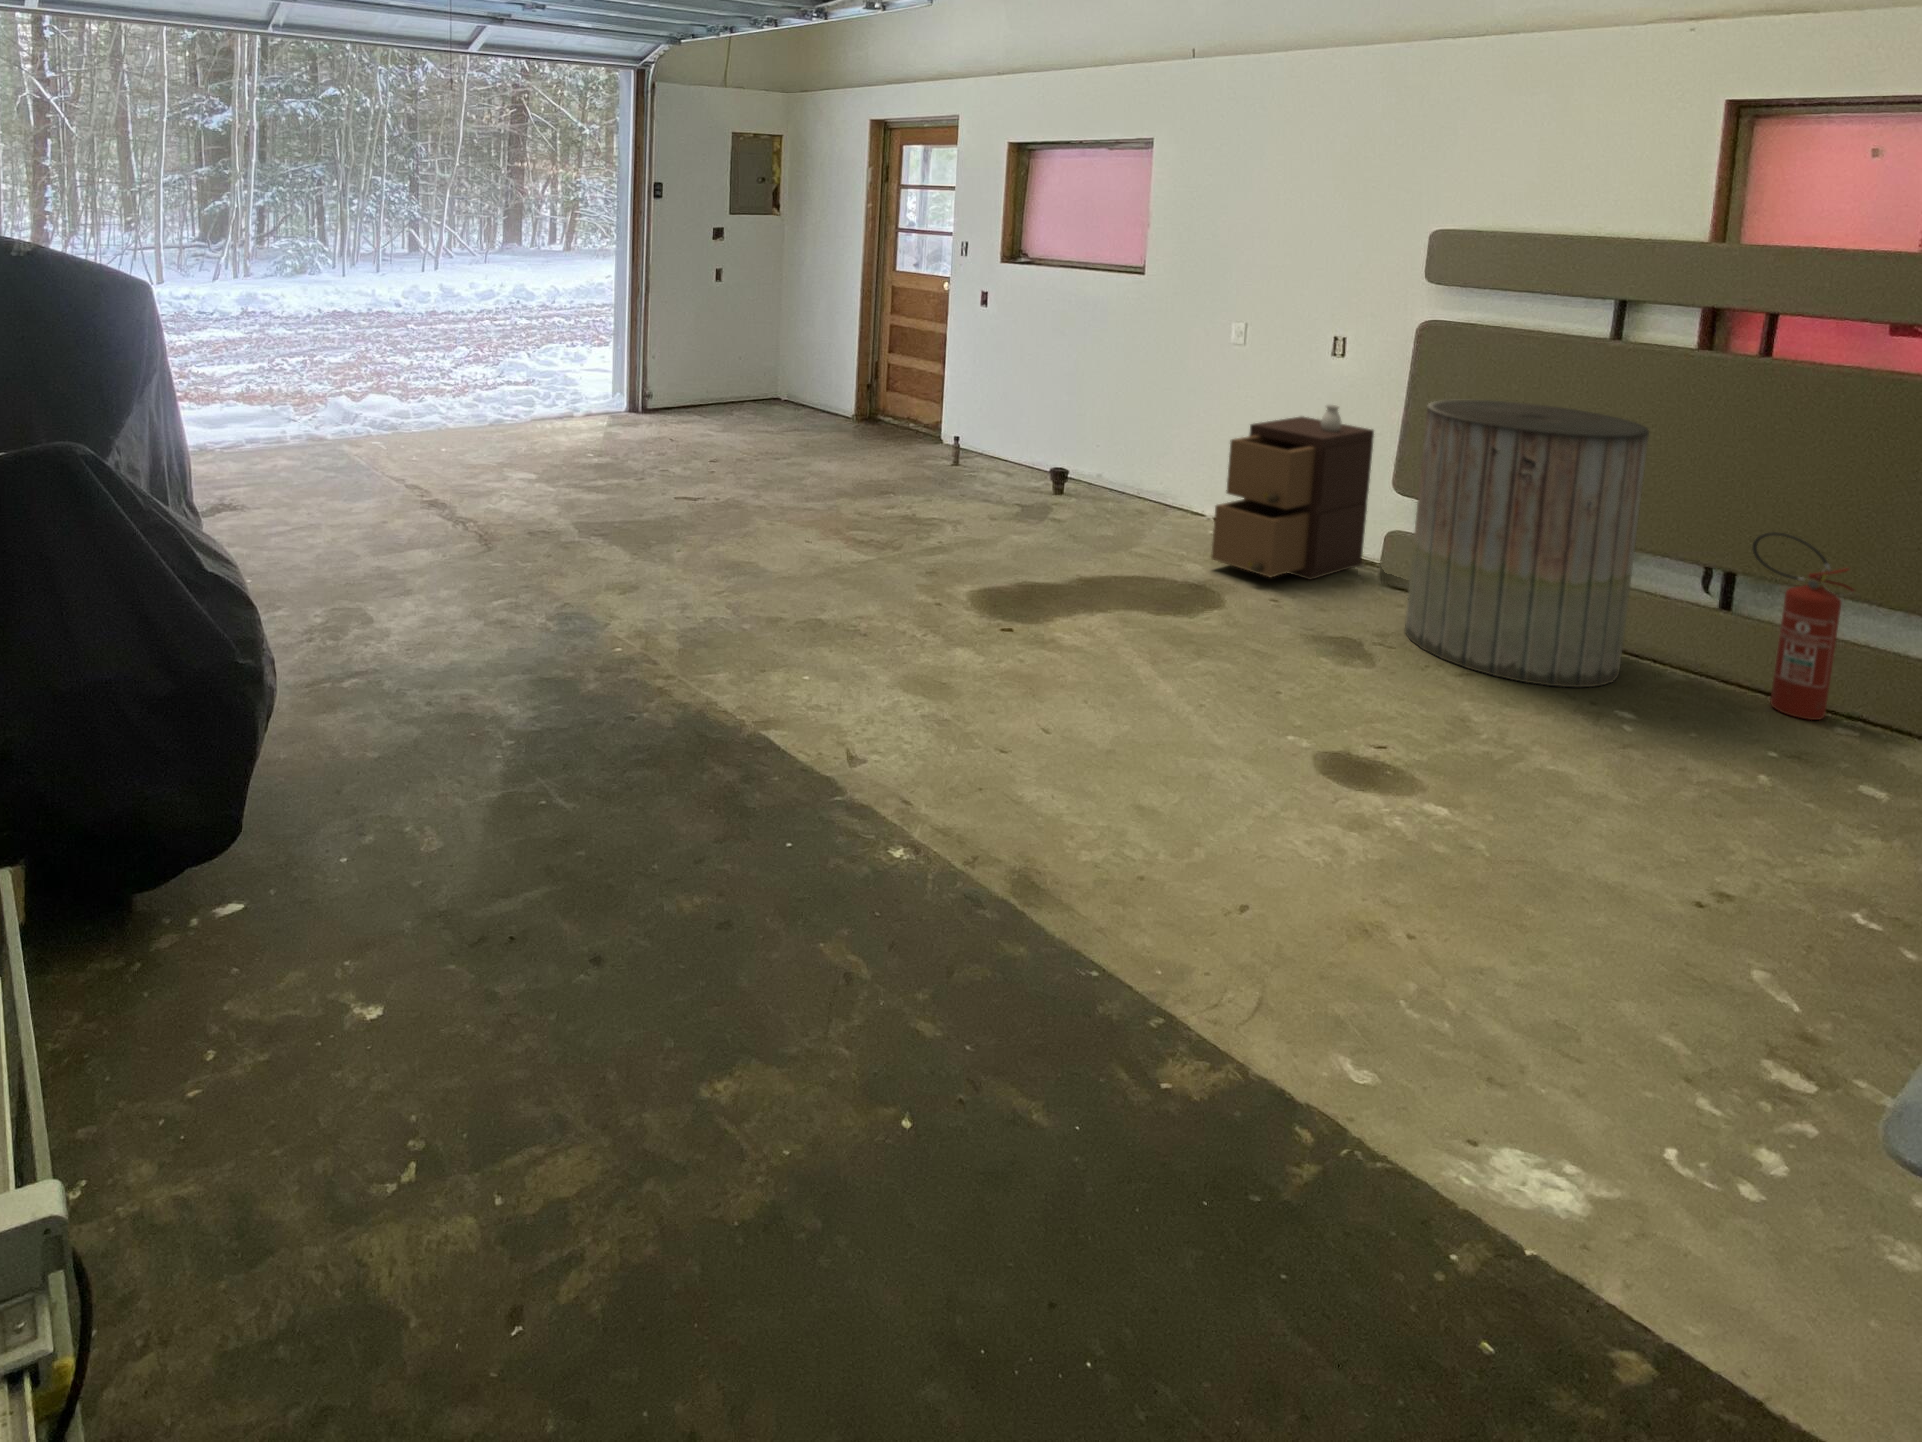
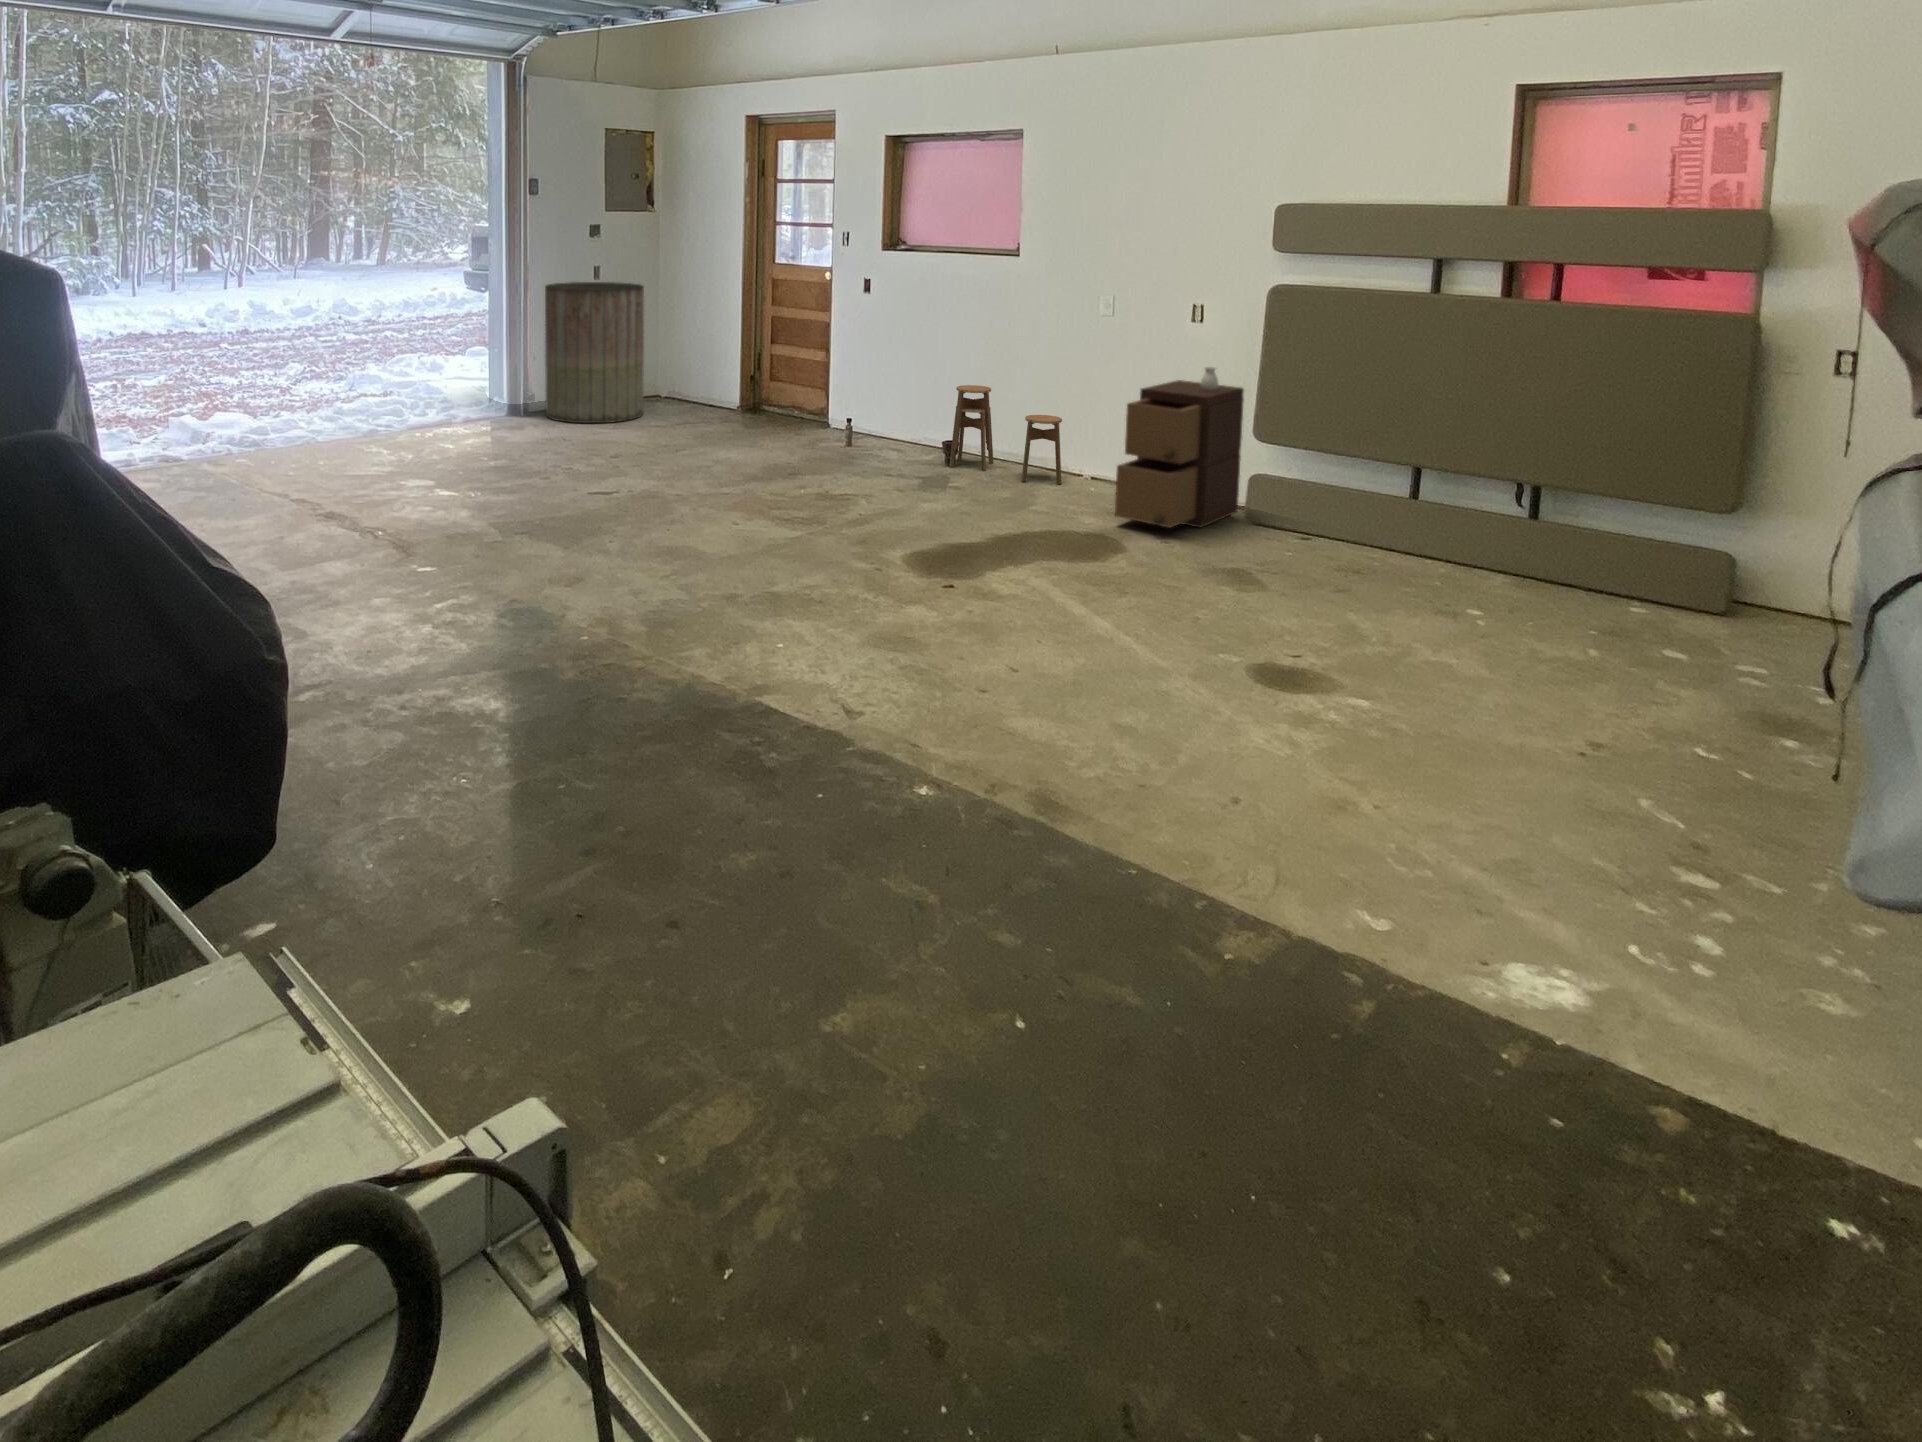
trash can: present [1405,400,1649,687] -> present [545,282,644,423]
stool: none [1051,406,1173,518] -> present [949,385,1062,484]
fire extinguisher: present [1752,532,1854,720] -> none [1563,449,1641,604]

